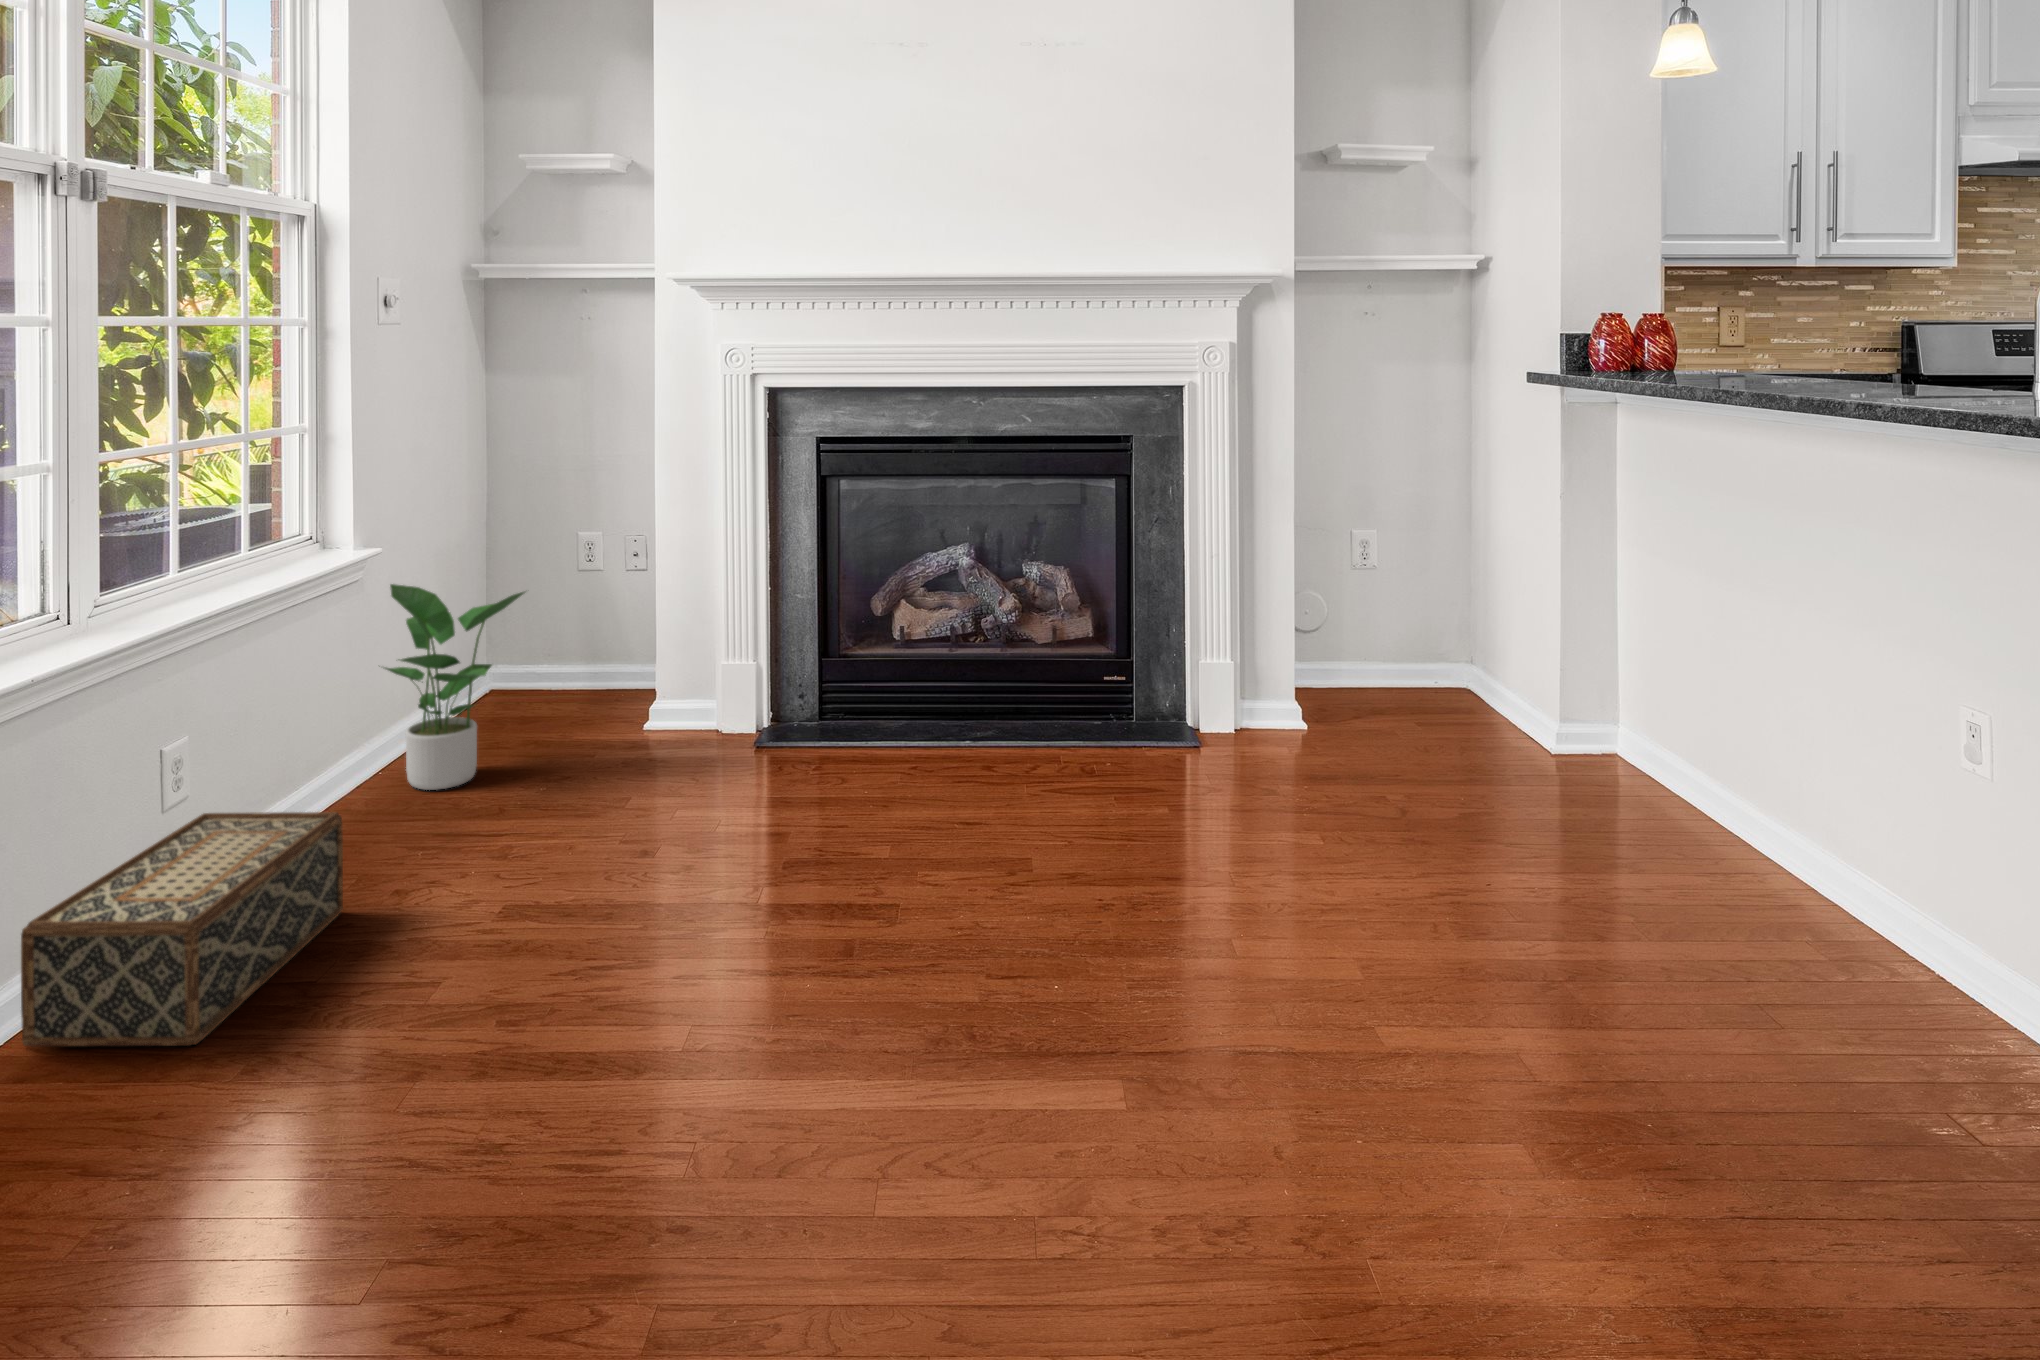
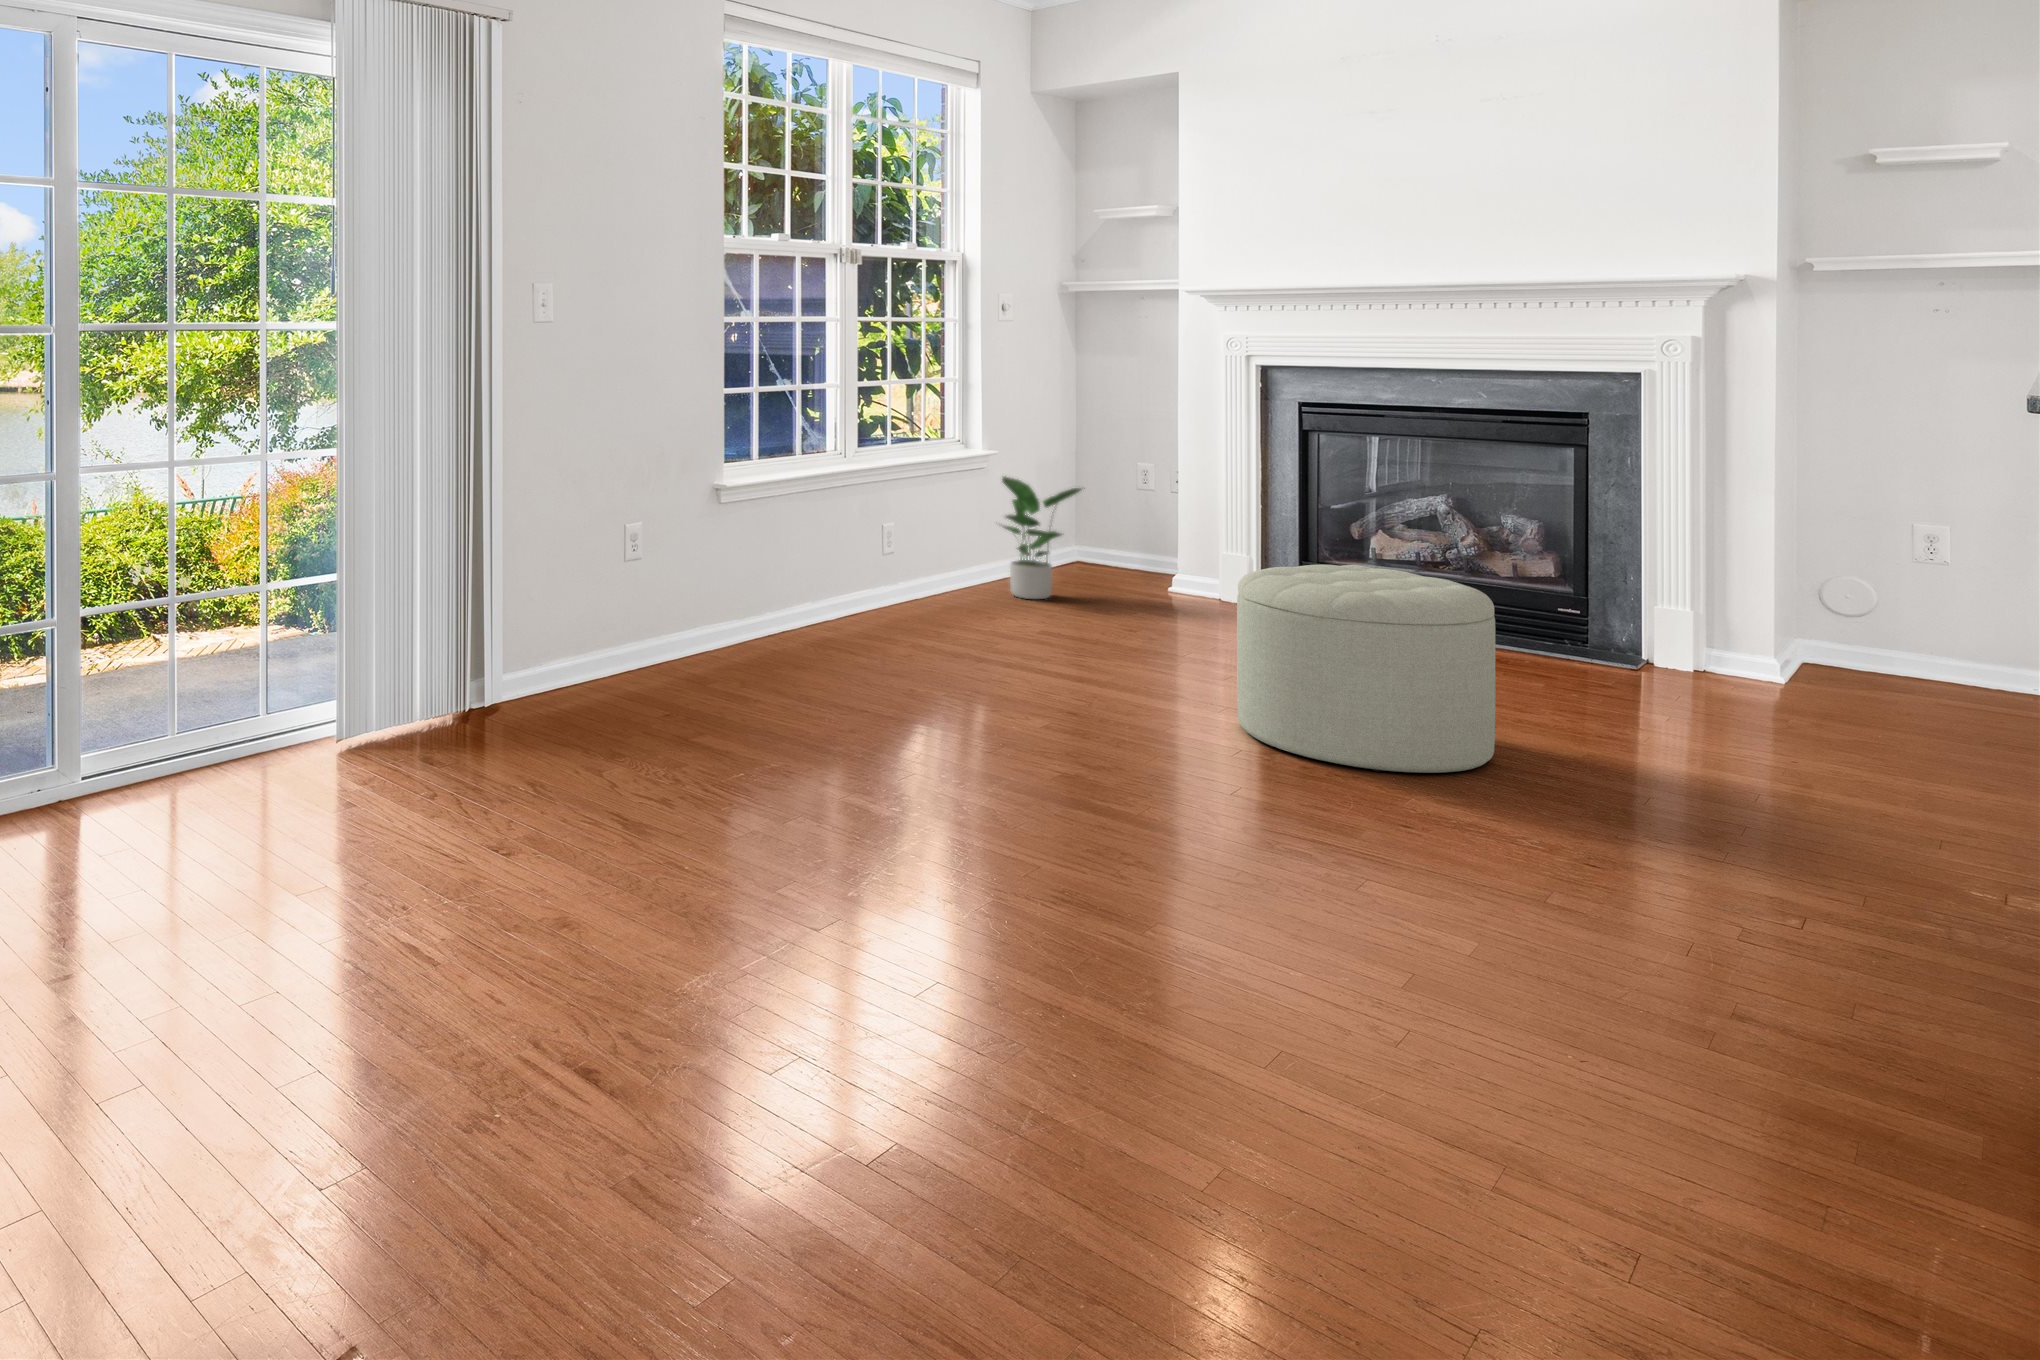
ottoman: none [907,730,1289,1167] -> present [1237,565,1495,773]
woven basket: present [21,812,343,1046] -> none [831,567,967,649]

